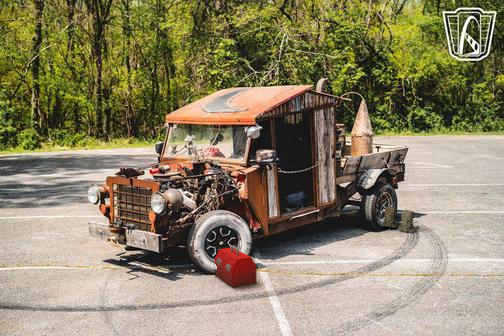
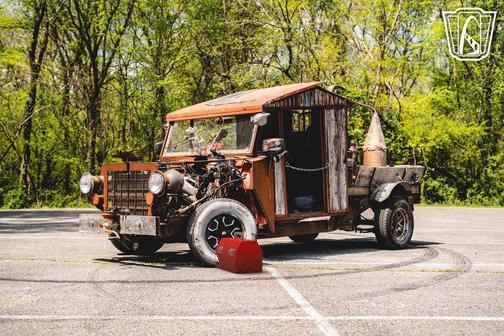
backpack: present [382,206,420,233] -> none [399,223,441,250]

